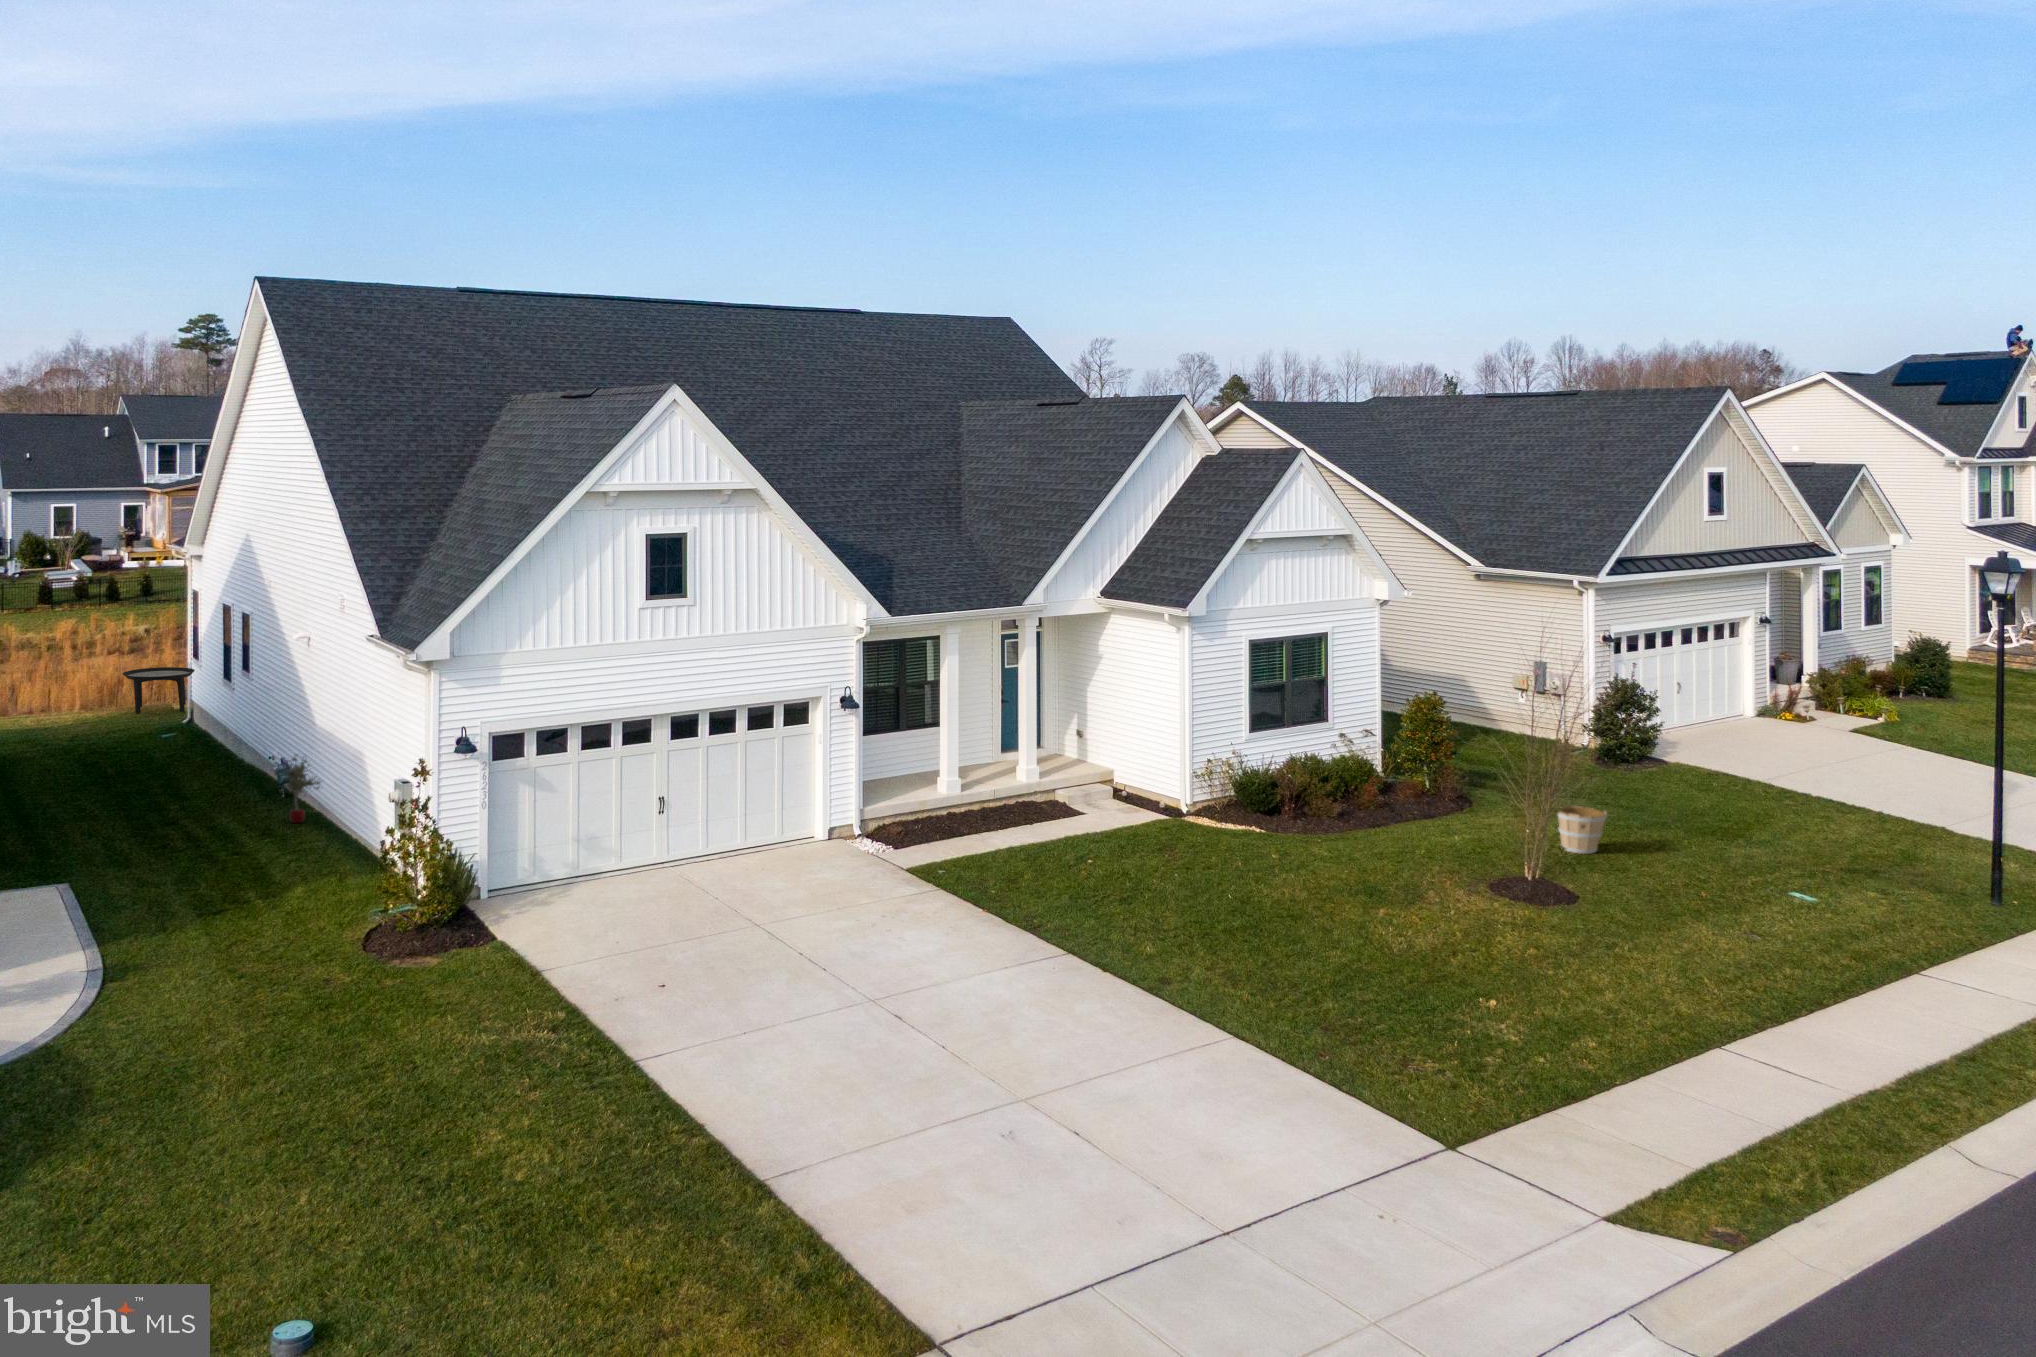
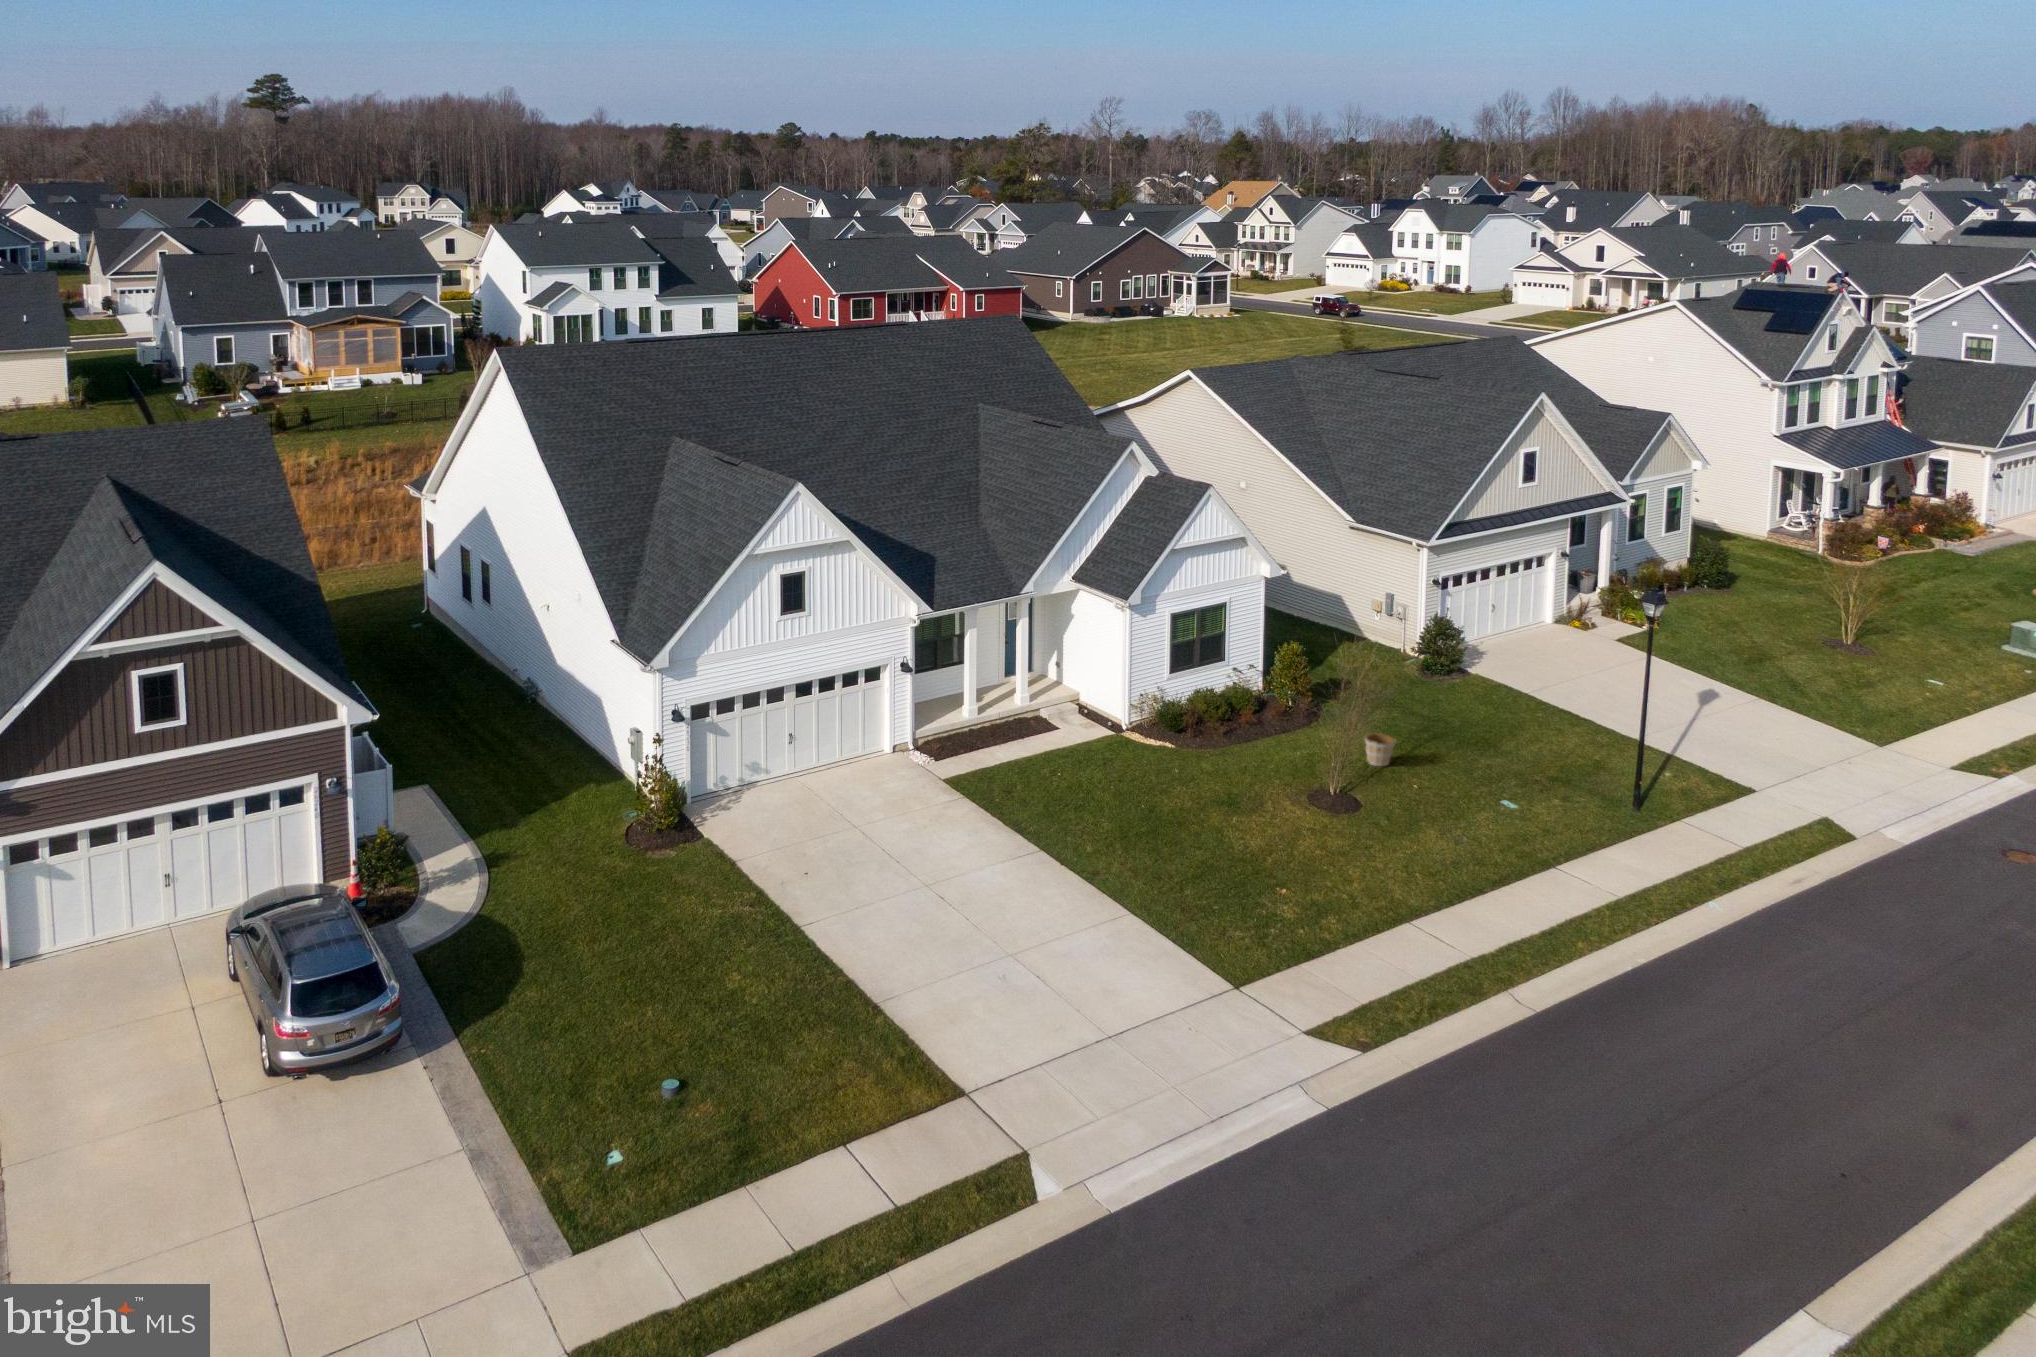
round table: present [122,667,195,713] -> none [381,579,430,617]
potted tree: present [284,757,320,823] -> none [538,691,564,735]

